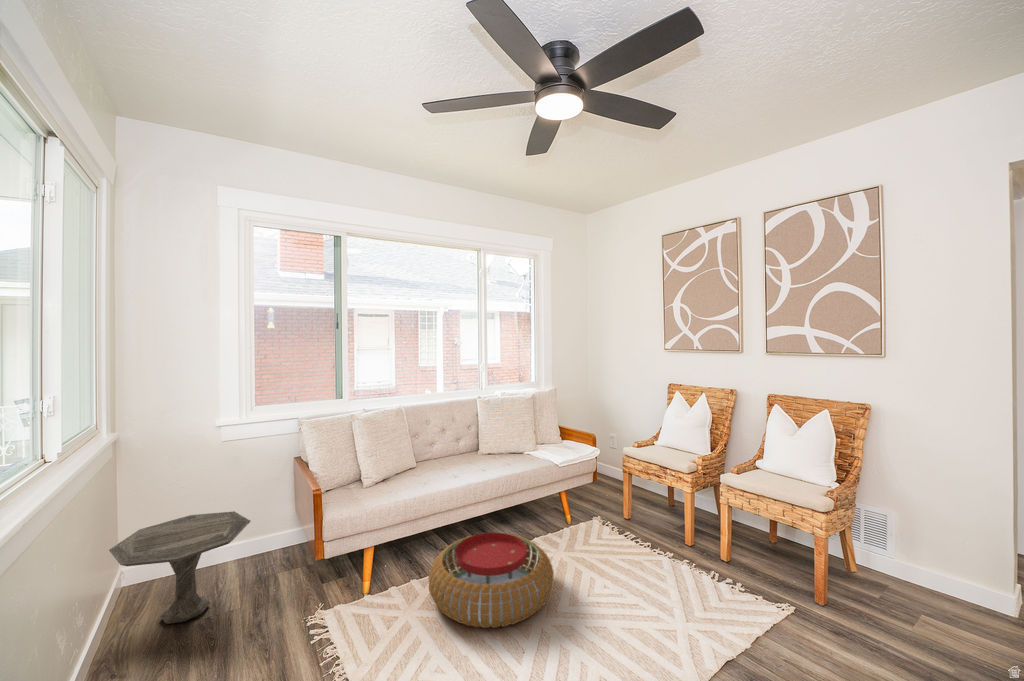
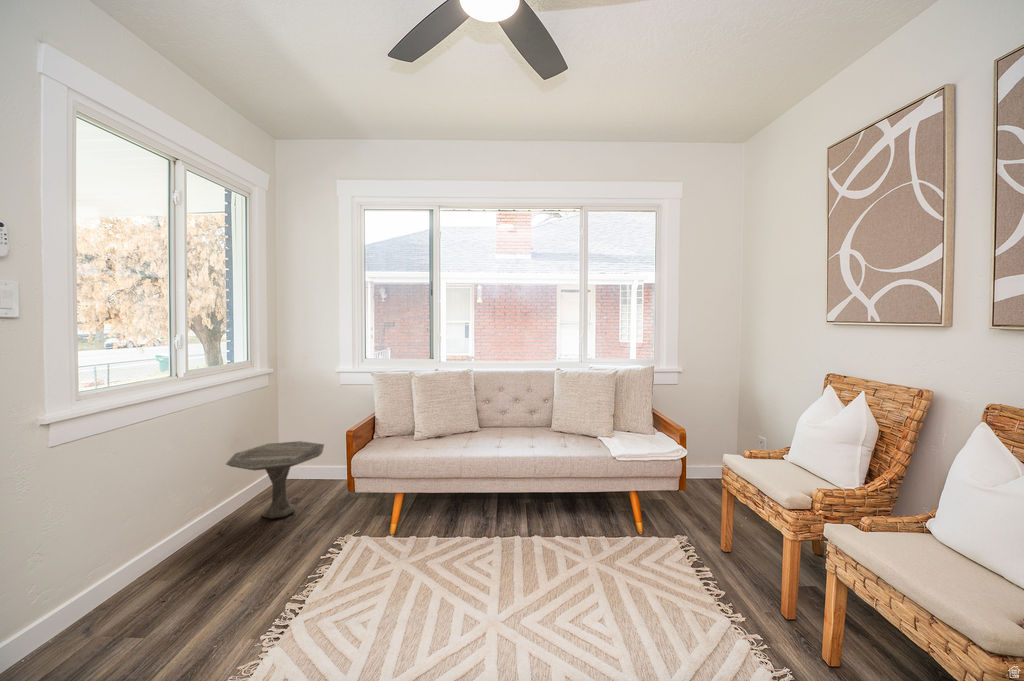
pouf: present [429,533,554,628] -> none [411,512,549,617]

